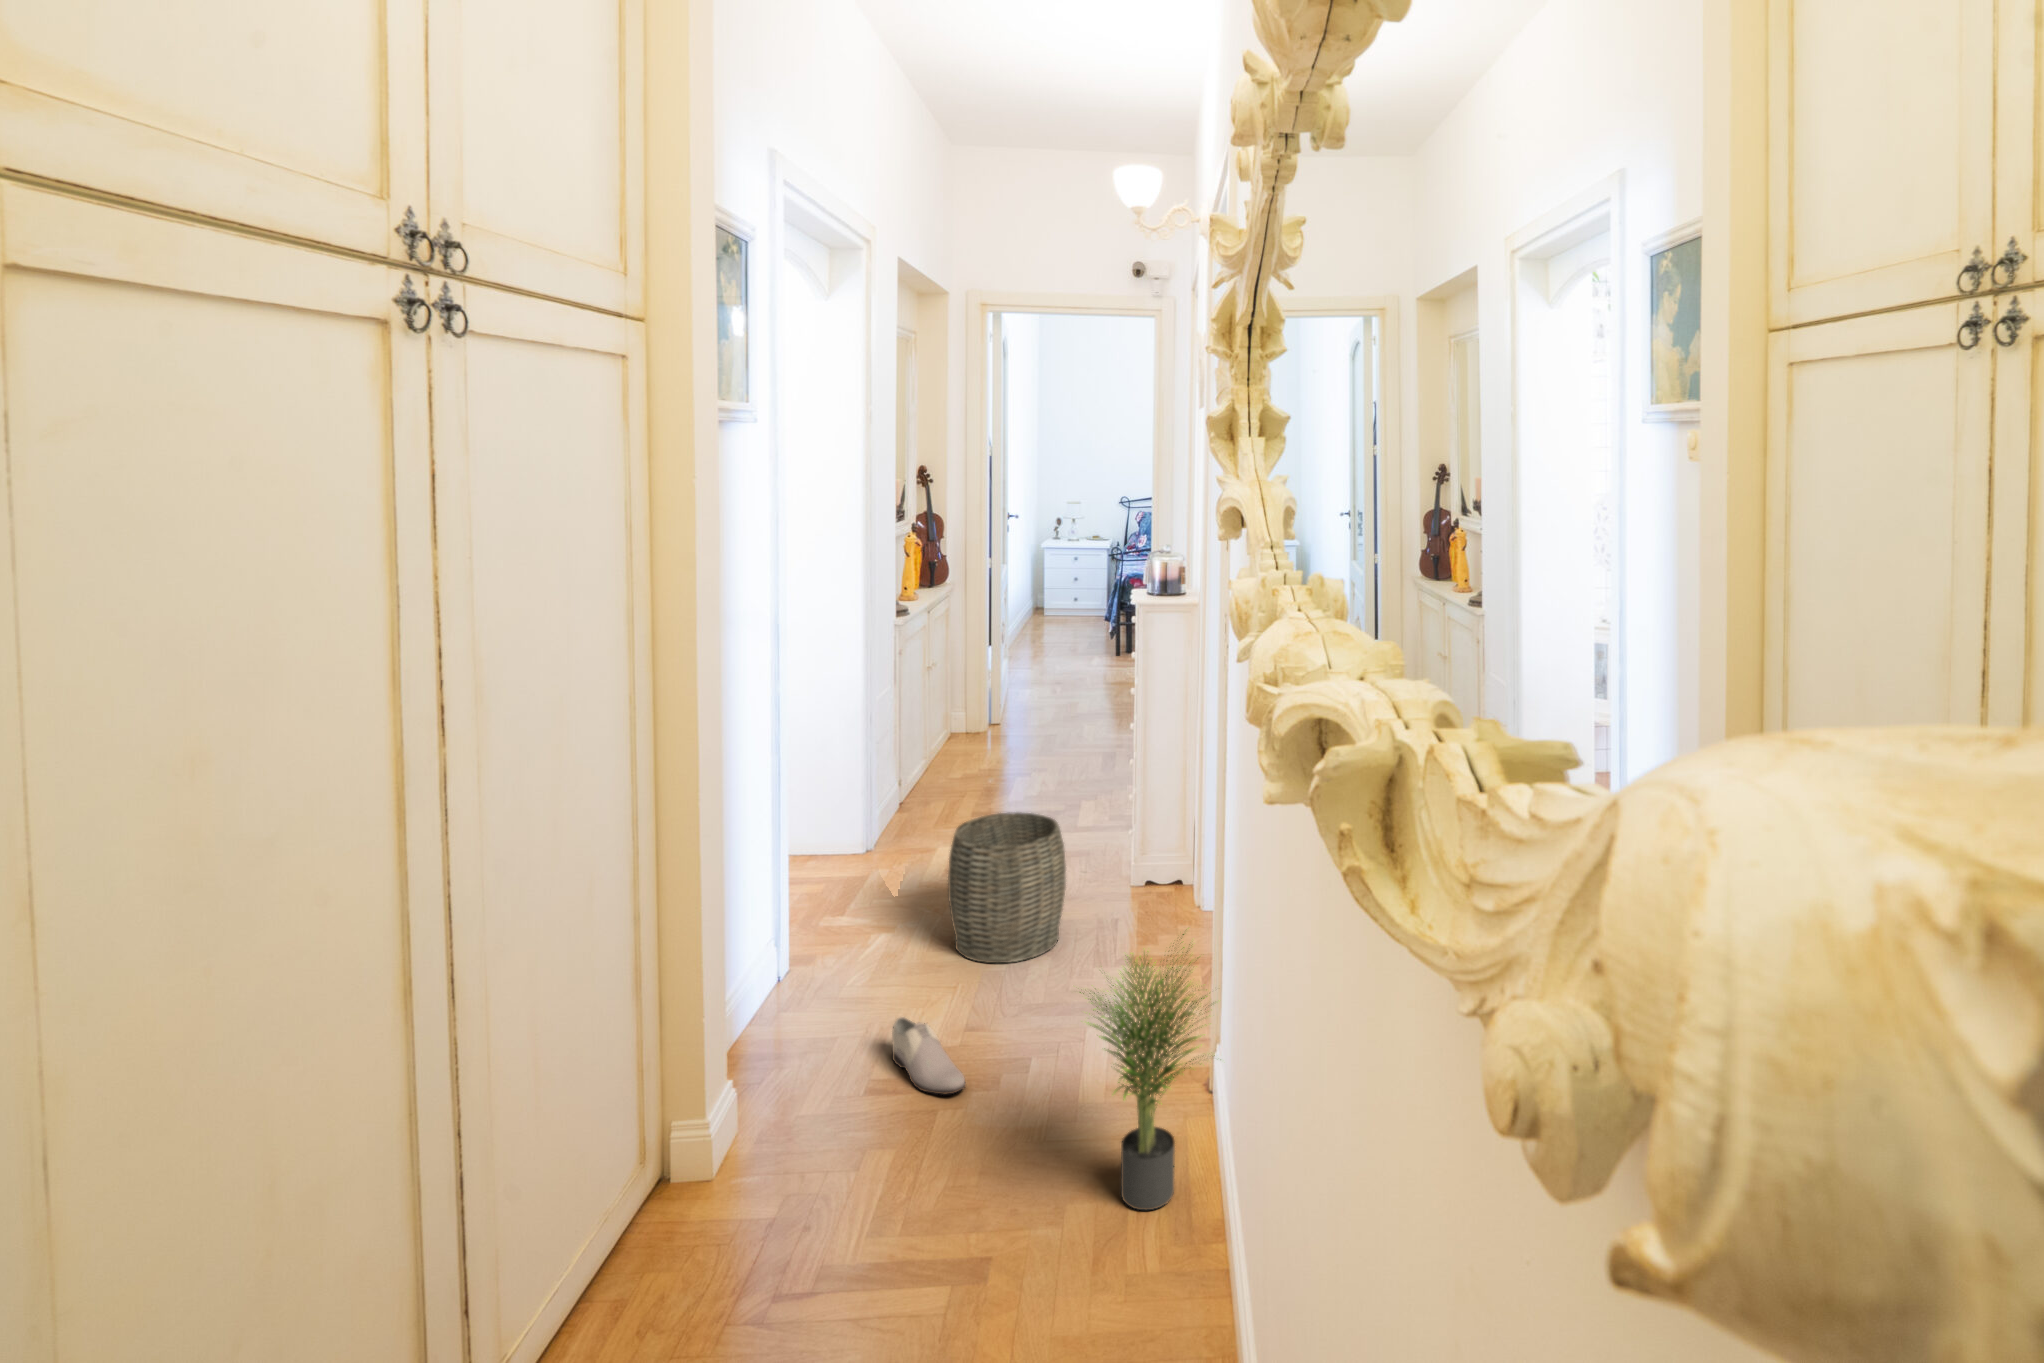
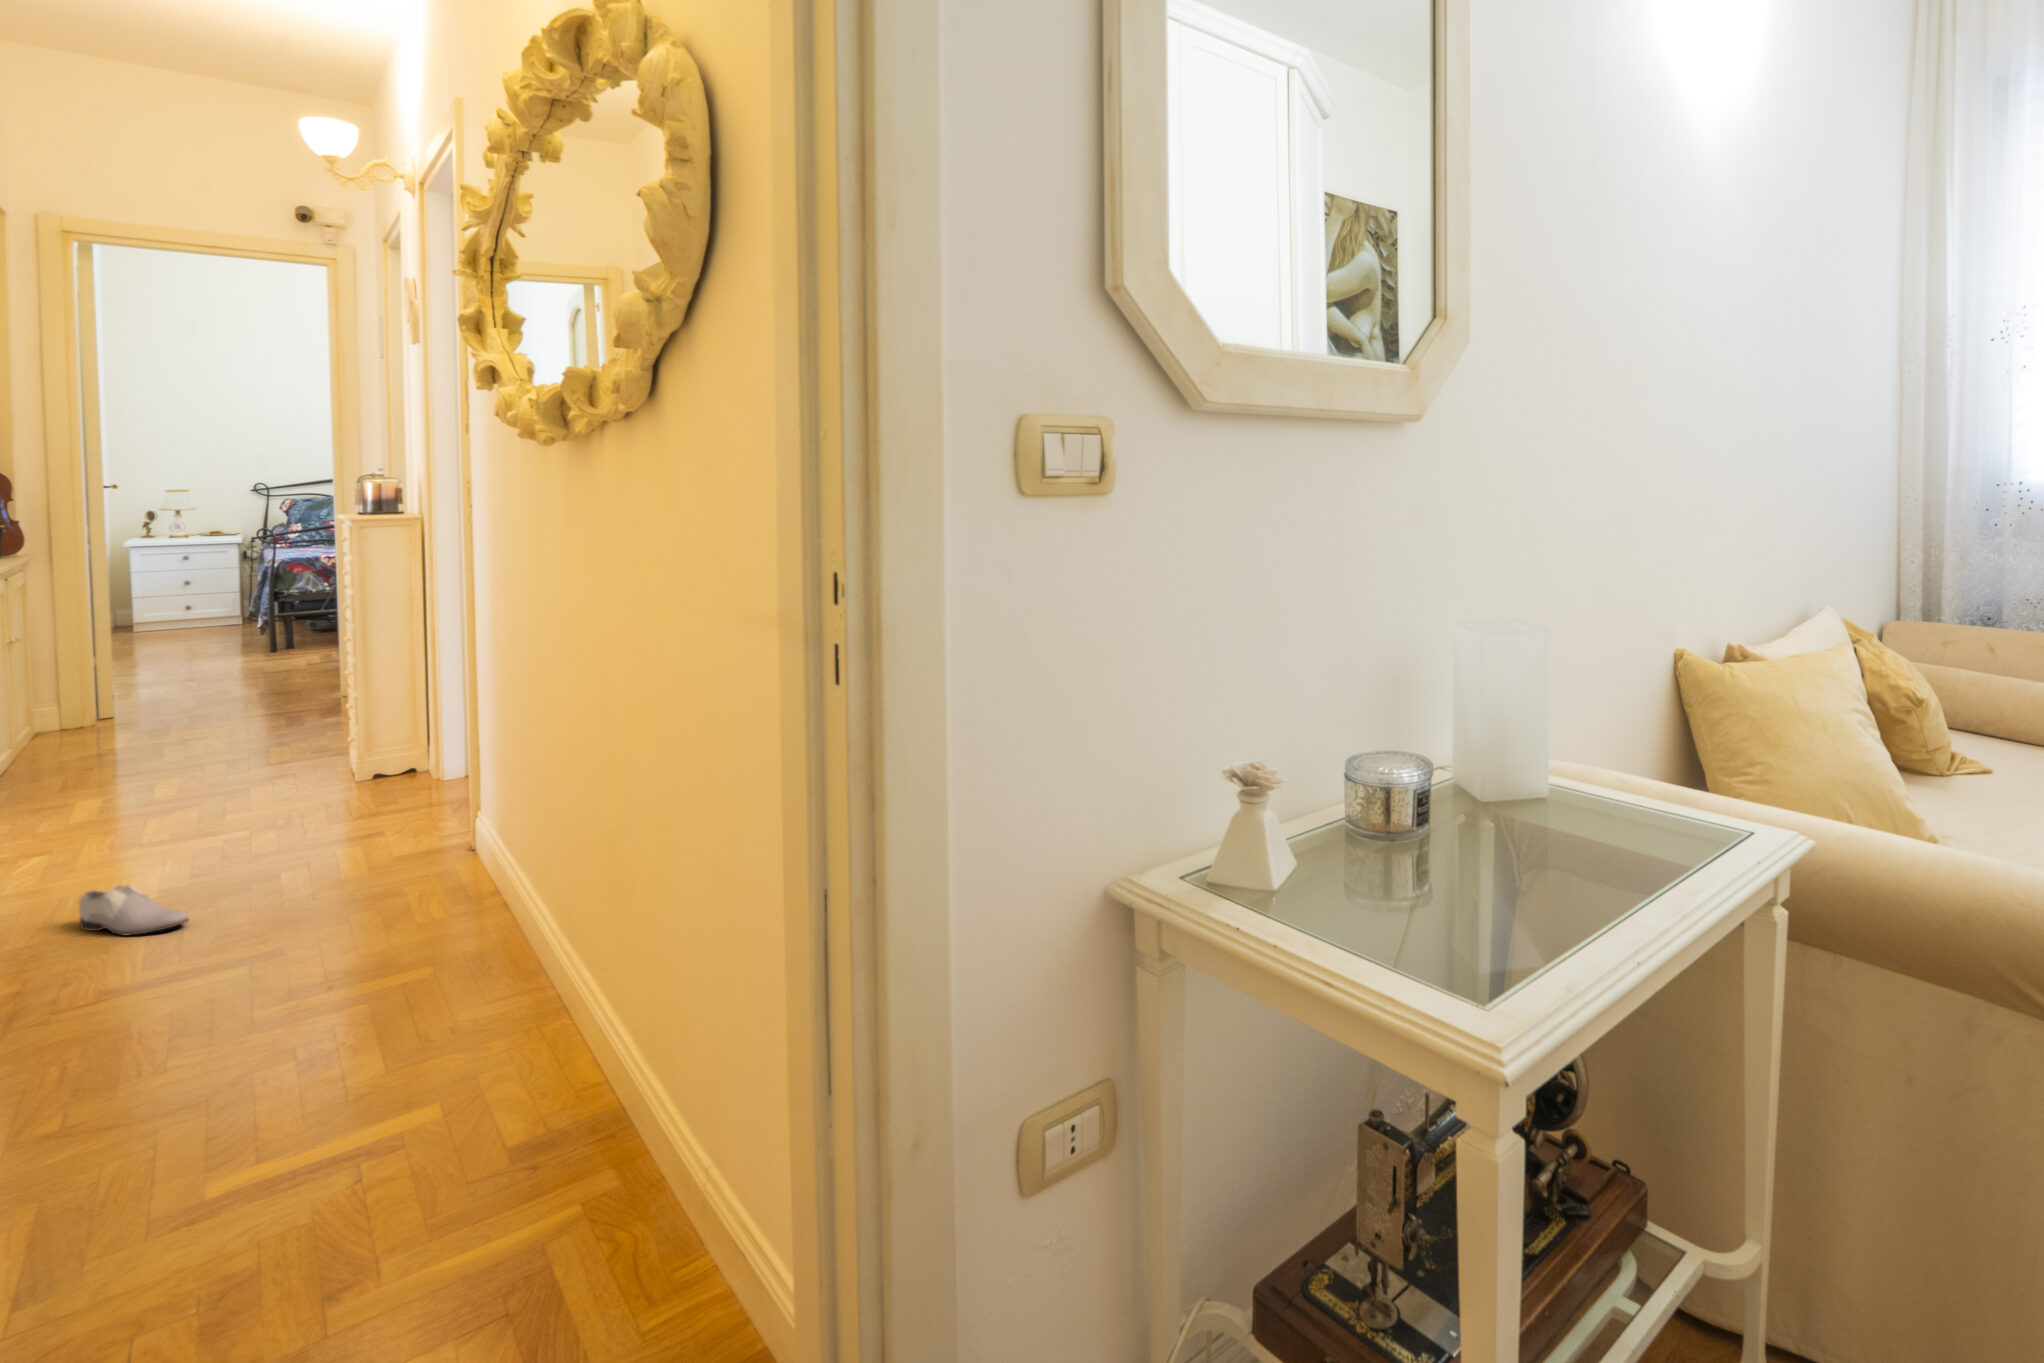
woven basket: present [948,812,1066,963] -> none [116,726,272,863]
potted plant: present [1080,934,1209,1210] -> none [326,719,481,934]

